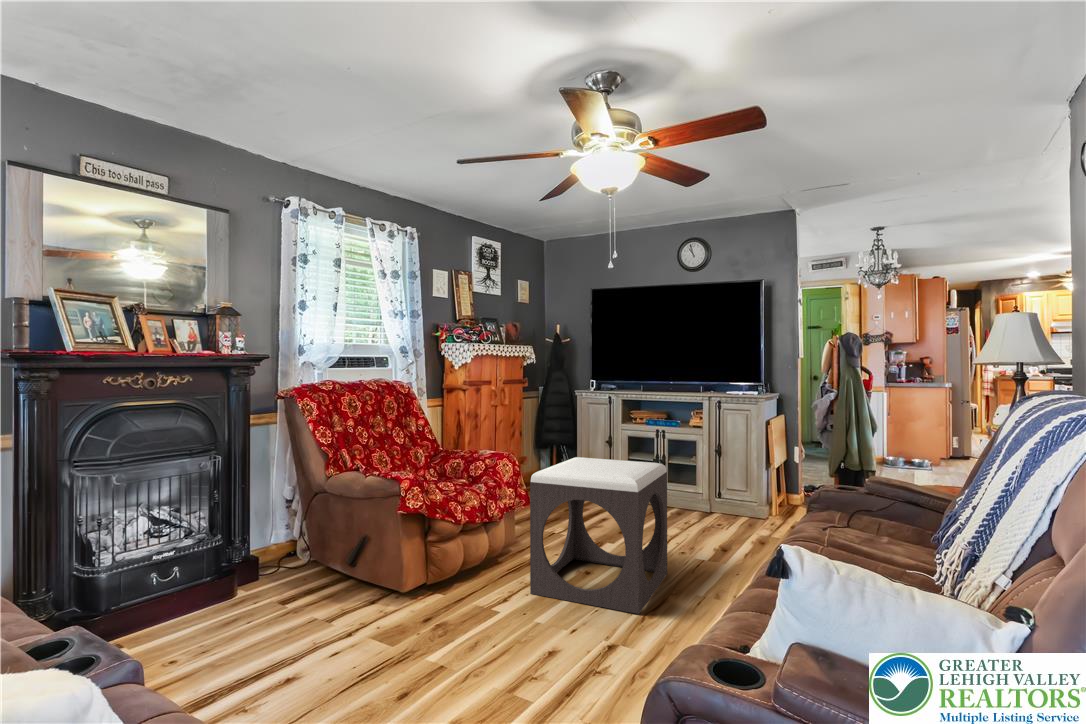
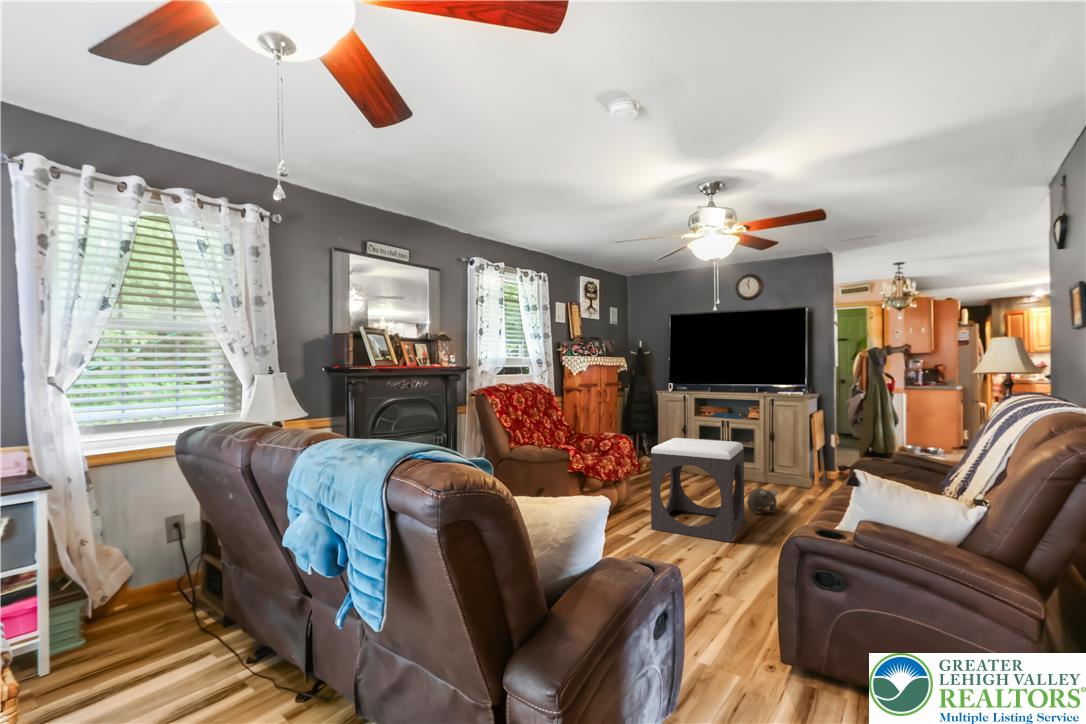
plush toy: none [676,525,714,561] -> present [747,488,777,513]

